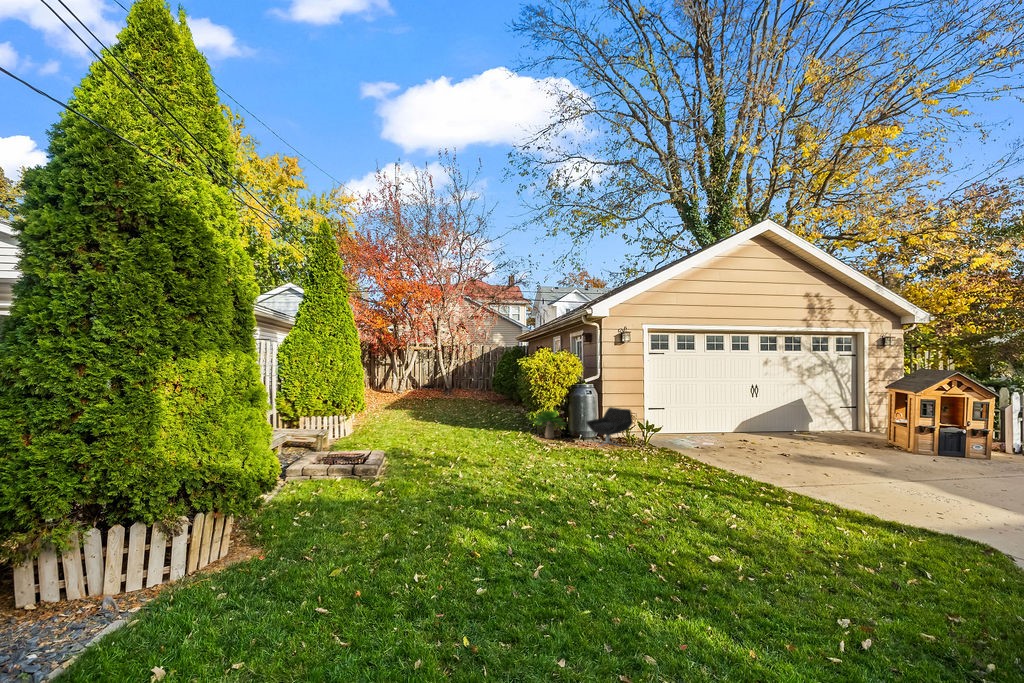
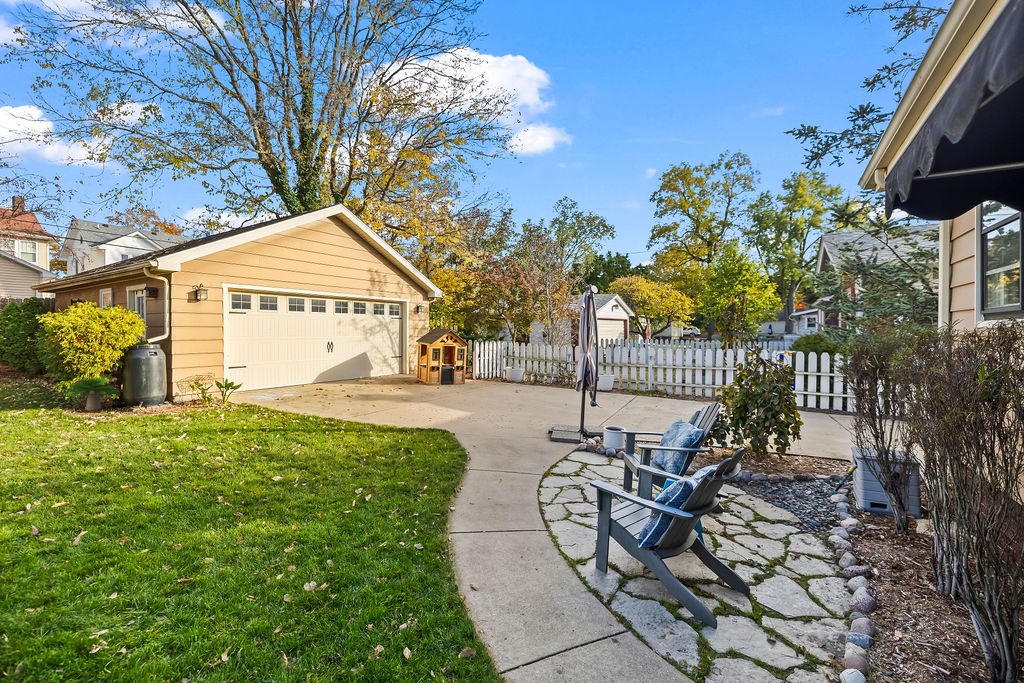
lounge chair: present [586,407,633,443] -> none [150,368,210,410]

